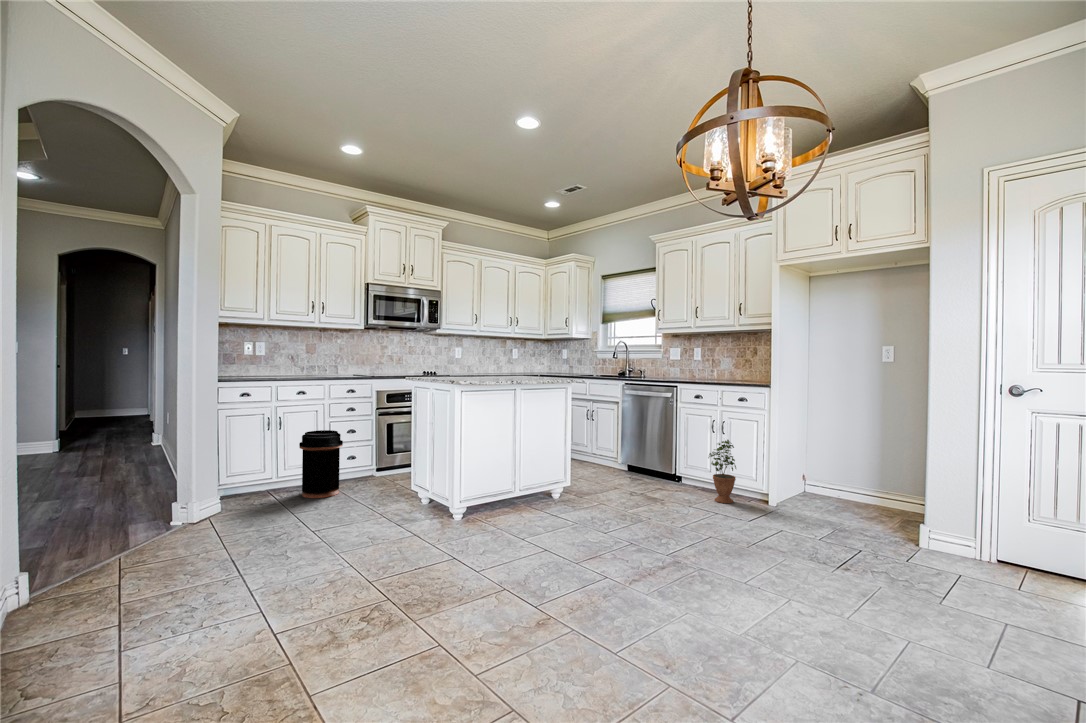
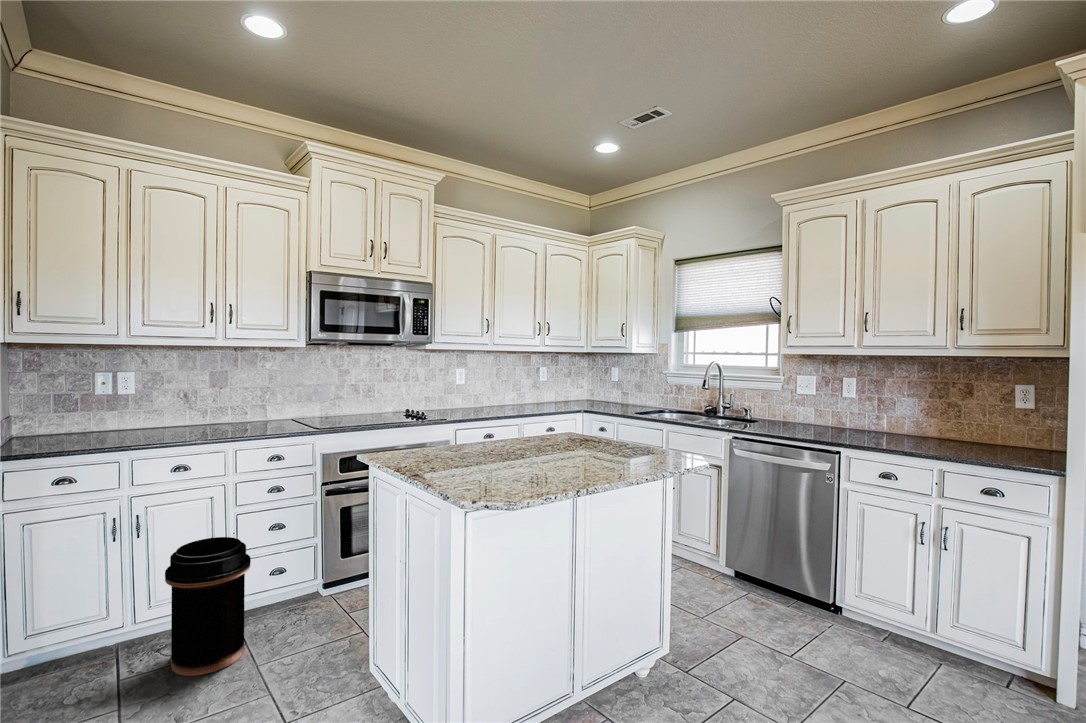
potted plant: present [708,440,736,503] -> none [924,562,986,695]

